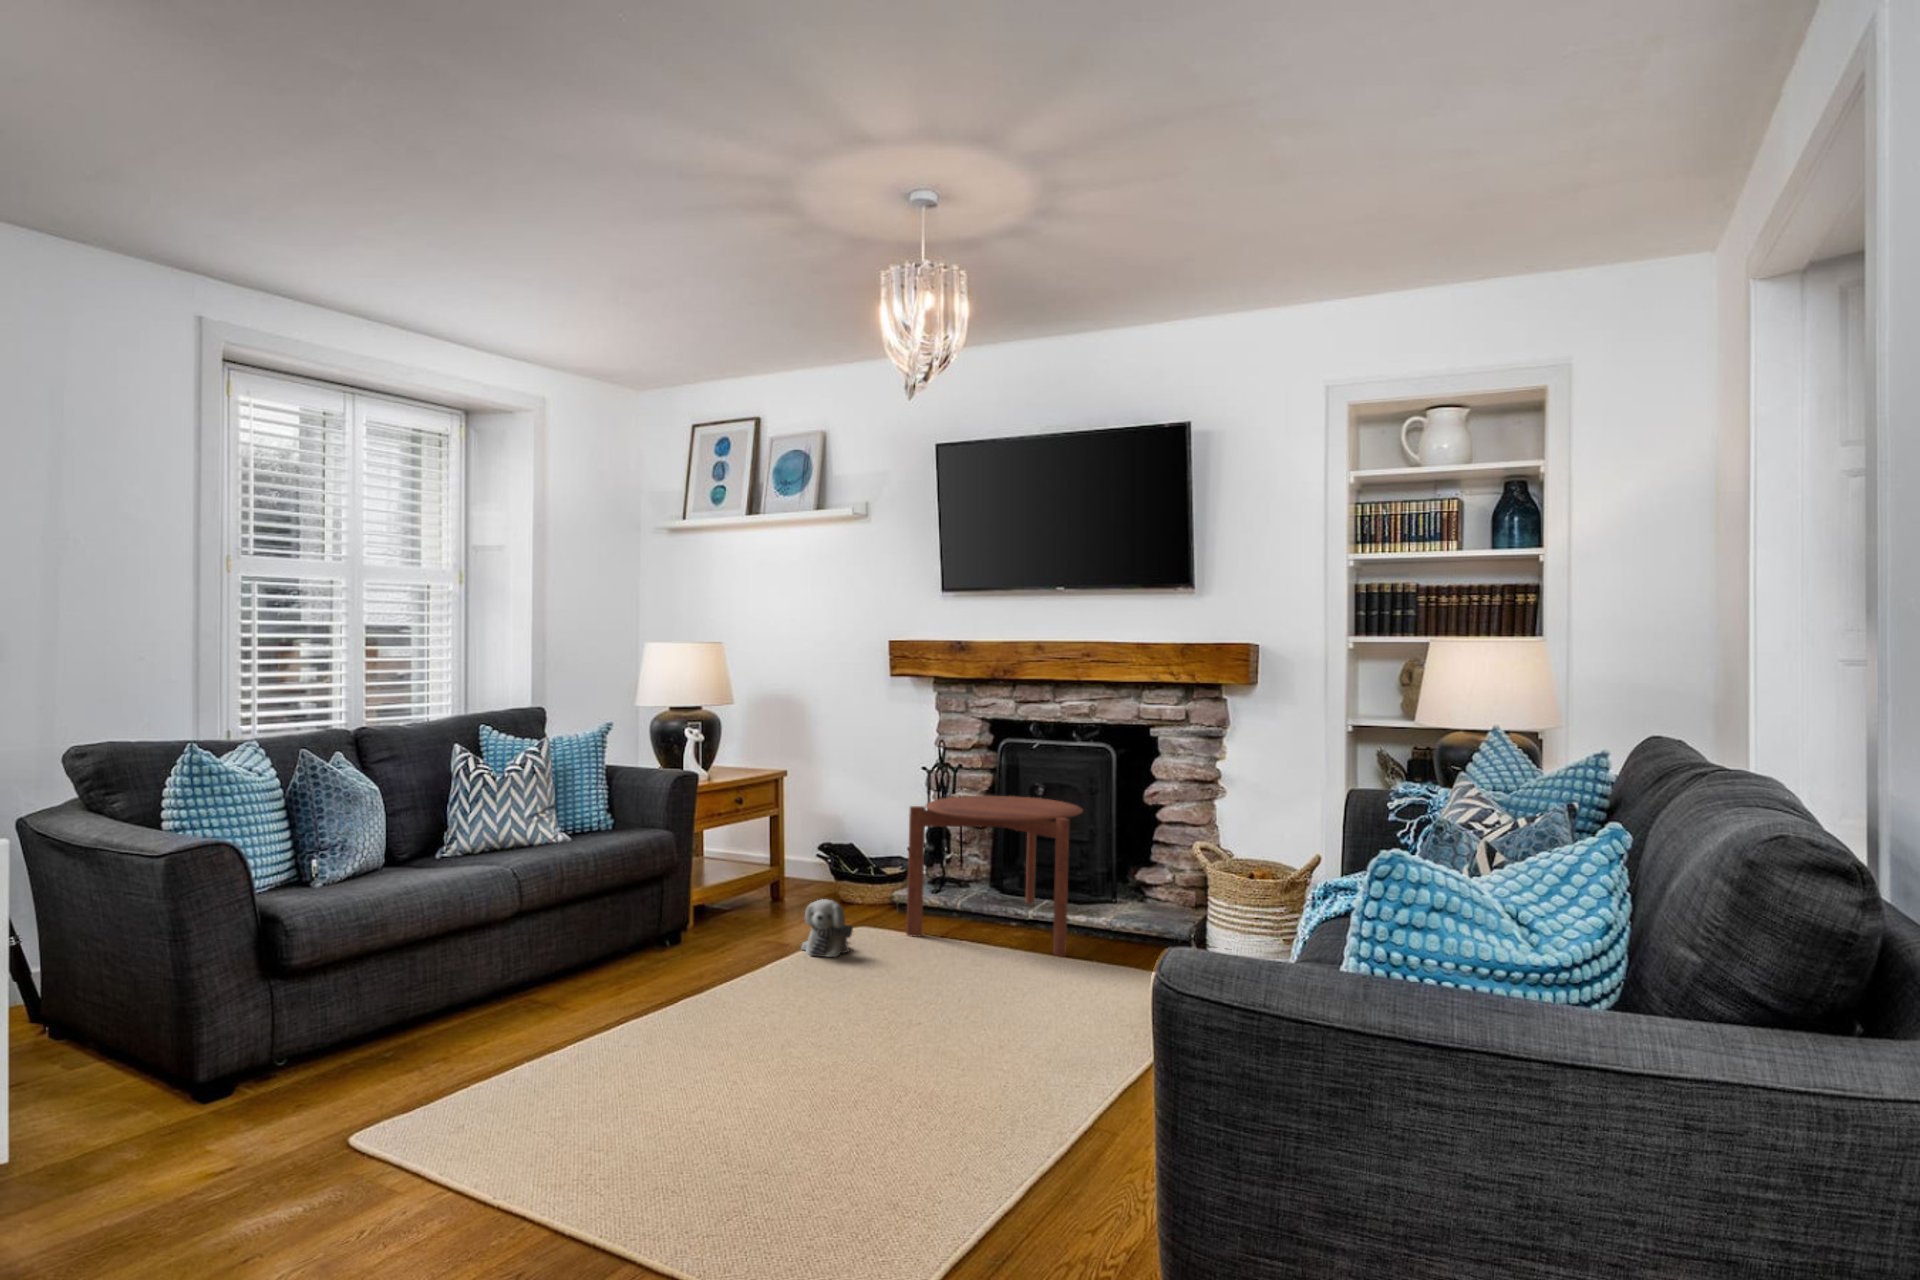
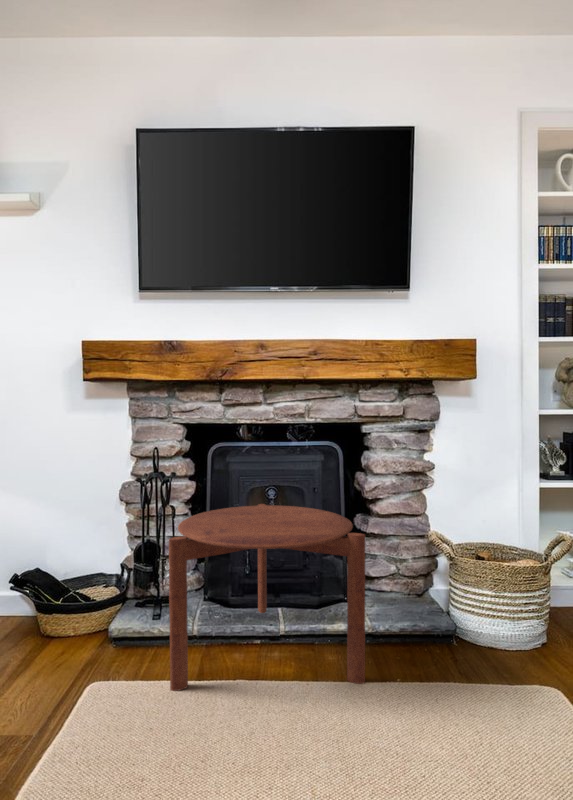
plush toy: present [802,899,853,957] -> none [69,691,144,778]

